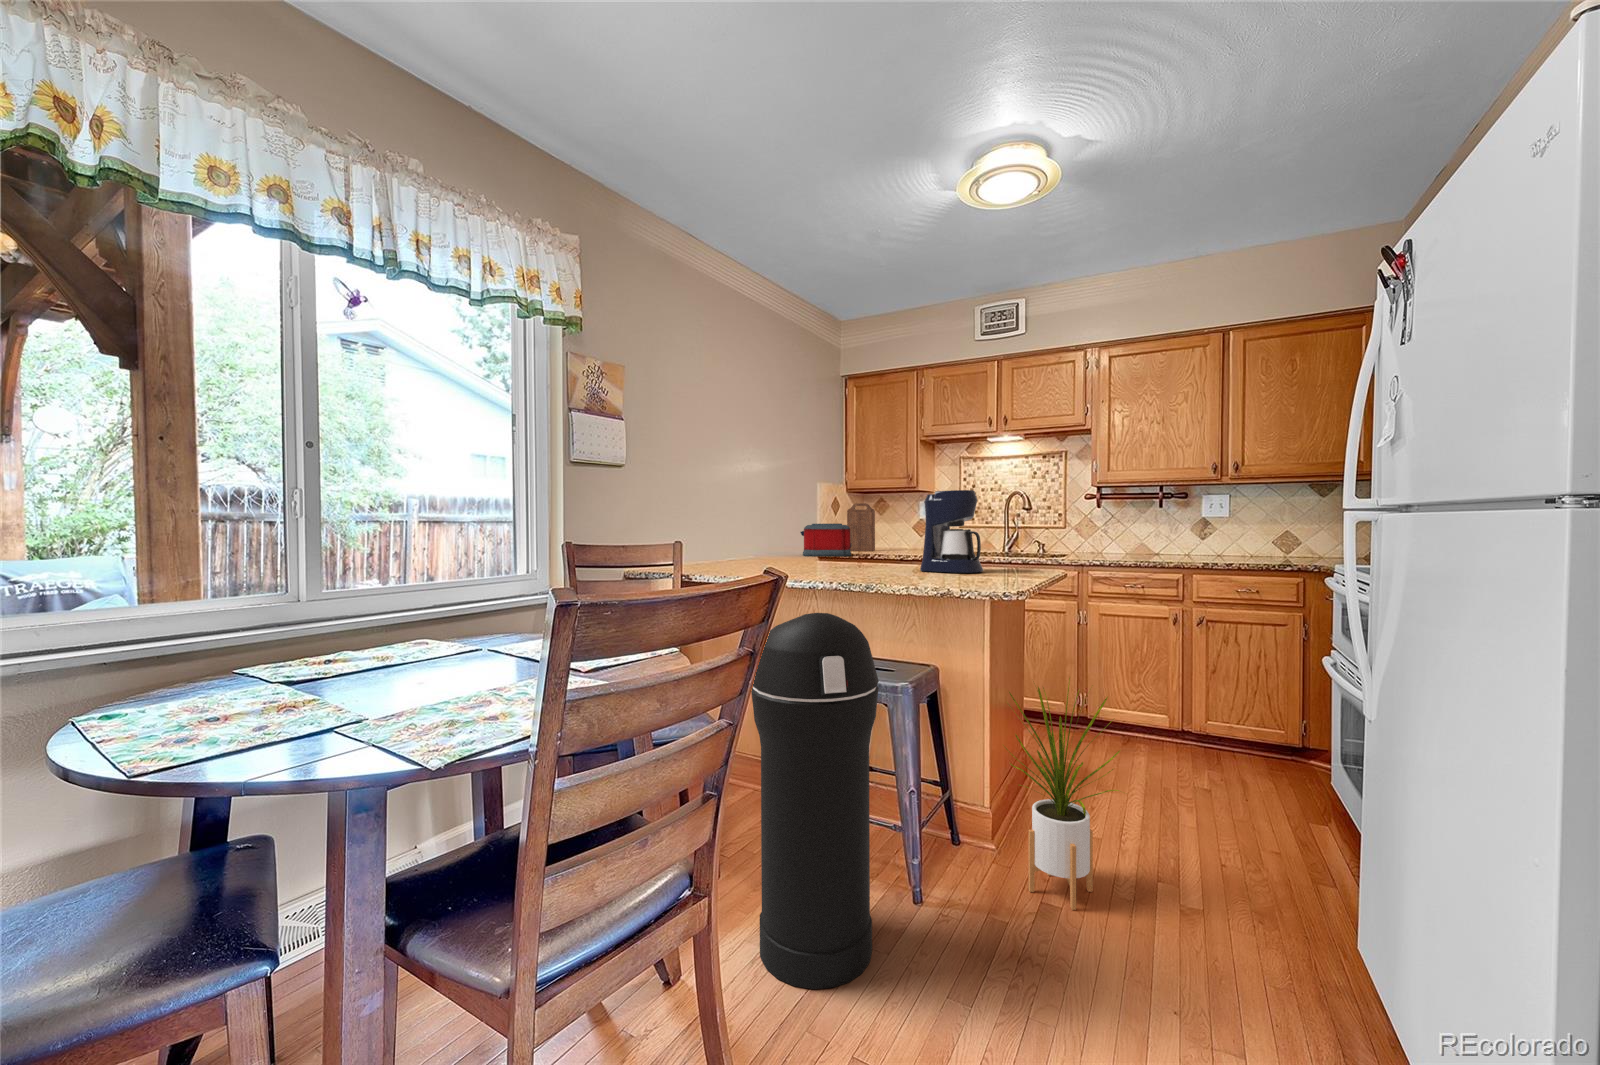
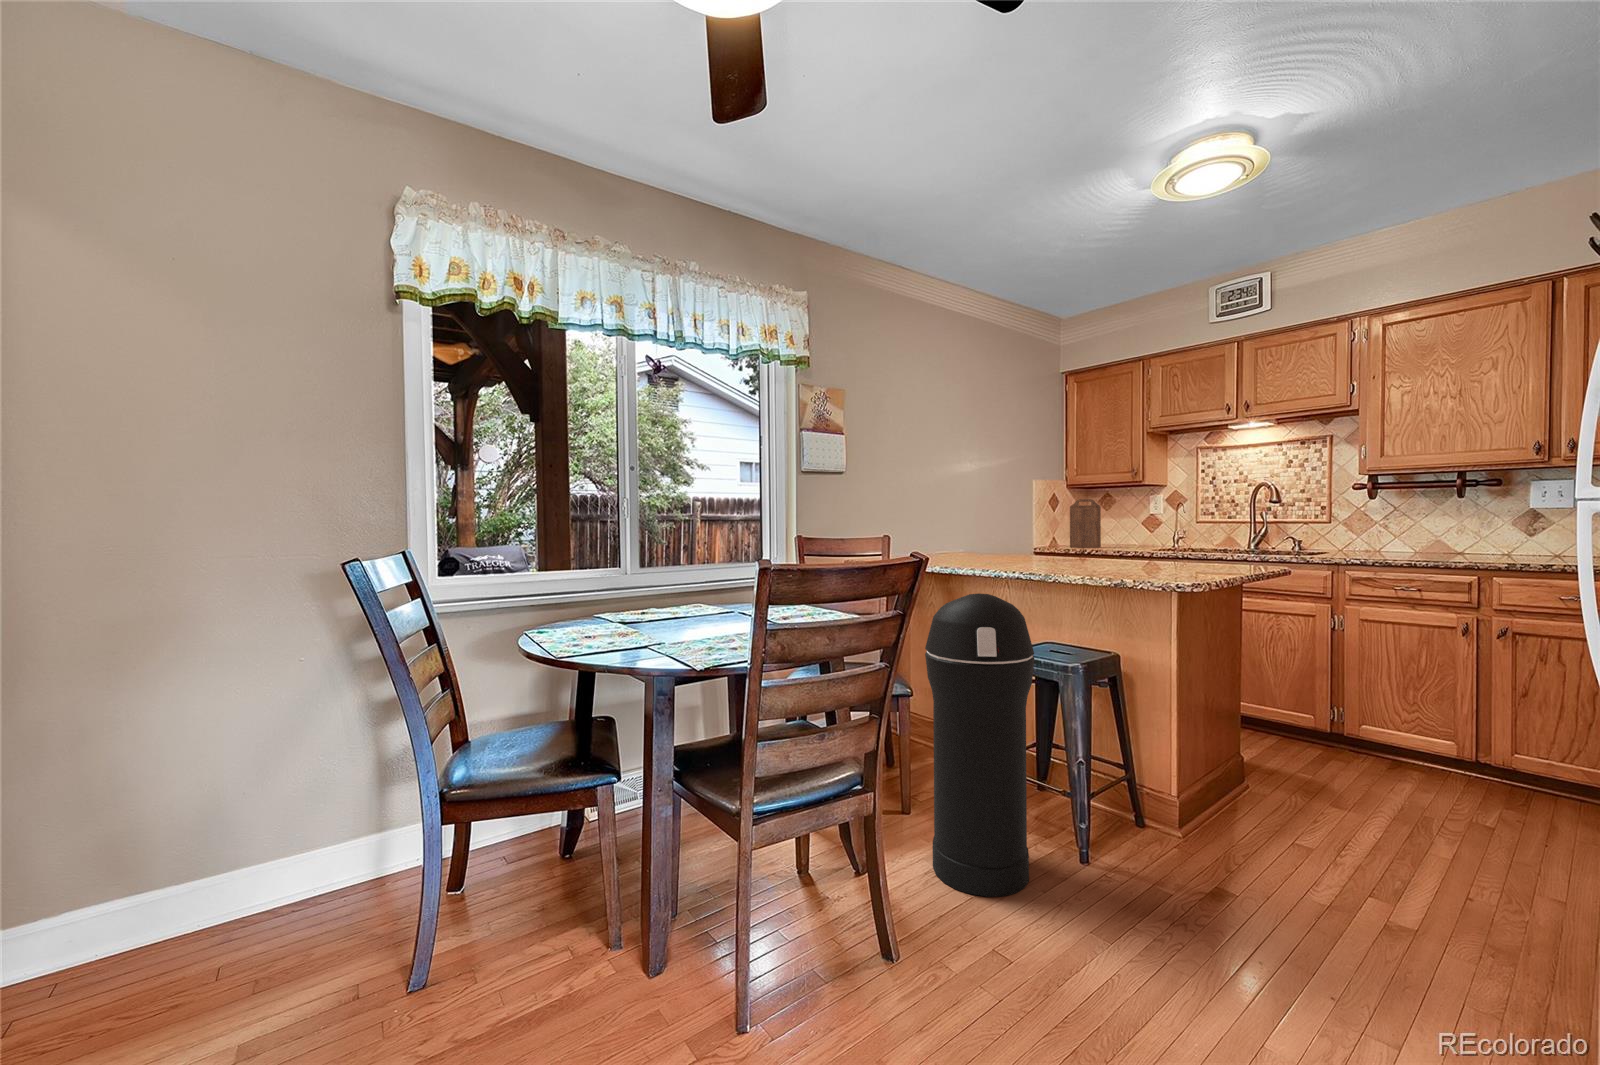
coffee maker: present [920,490,983,573] -> none [1116,486,1186,568]
toaster: present [800,524,852,556] -> none [1013,520,1067,552]
house plant: present [1005,678,1120,910] -> none [1174,667,1308,892]

